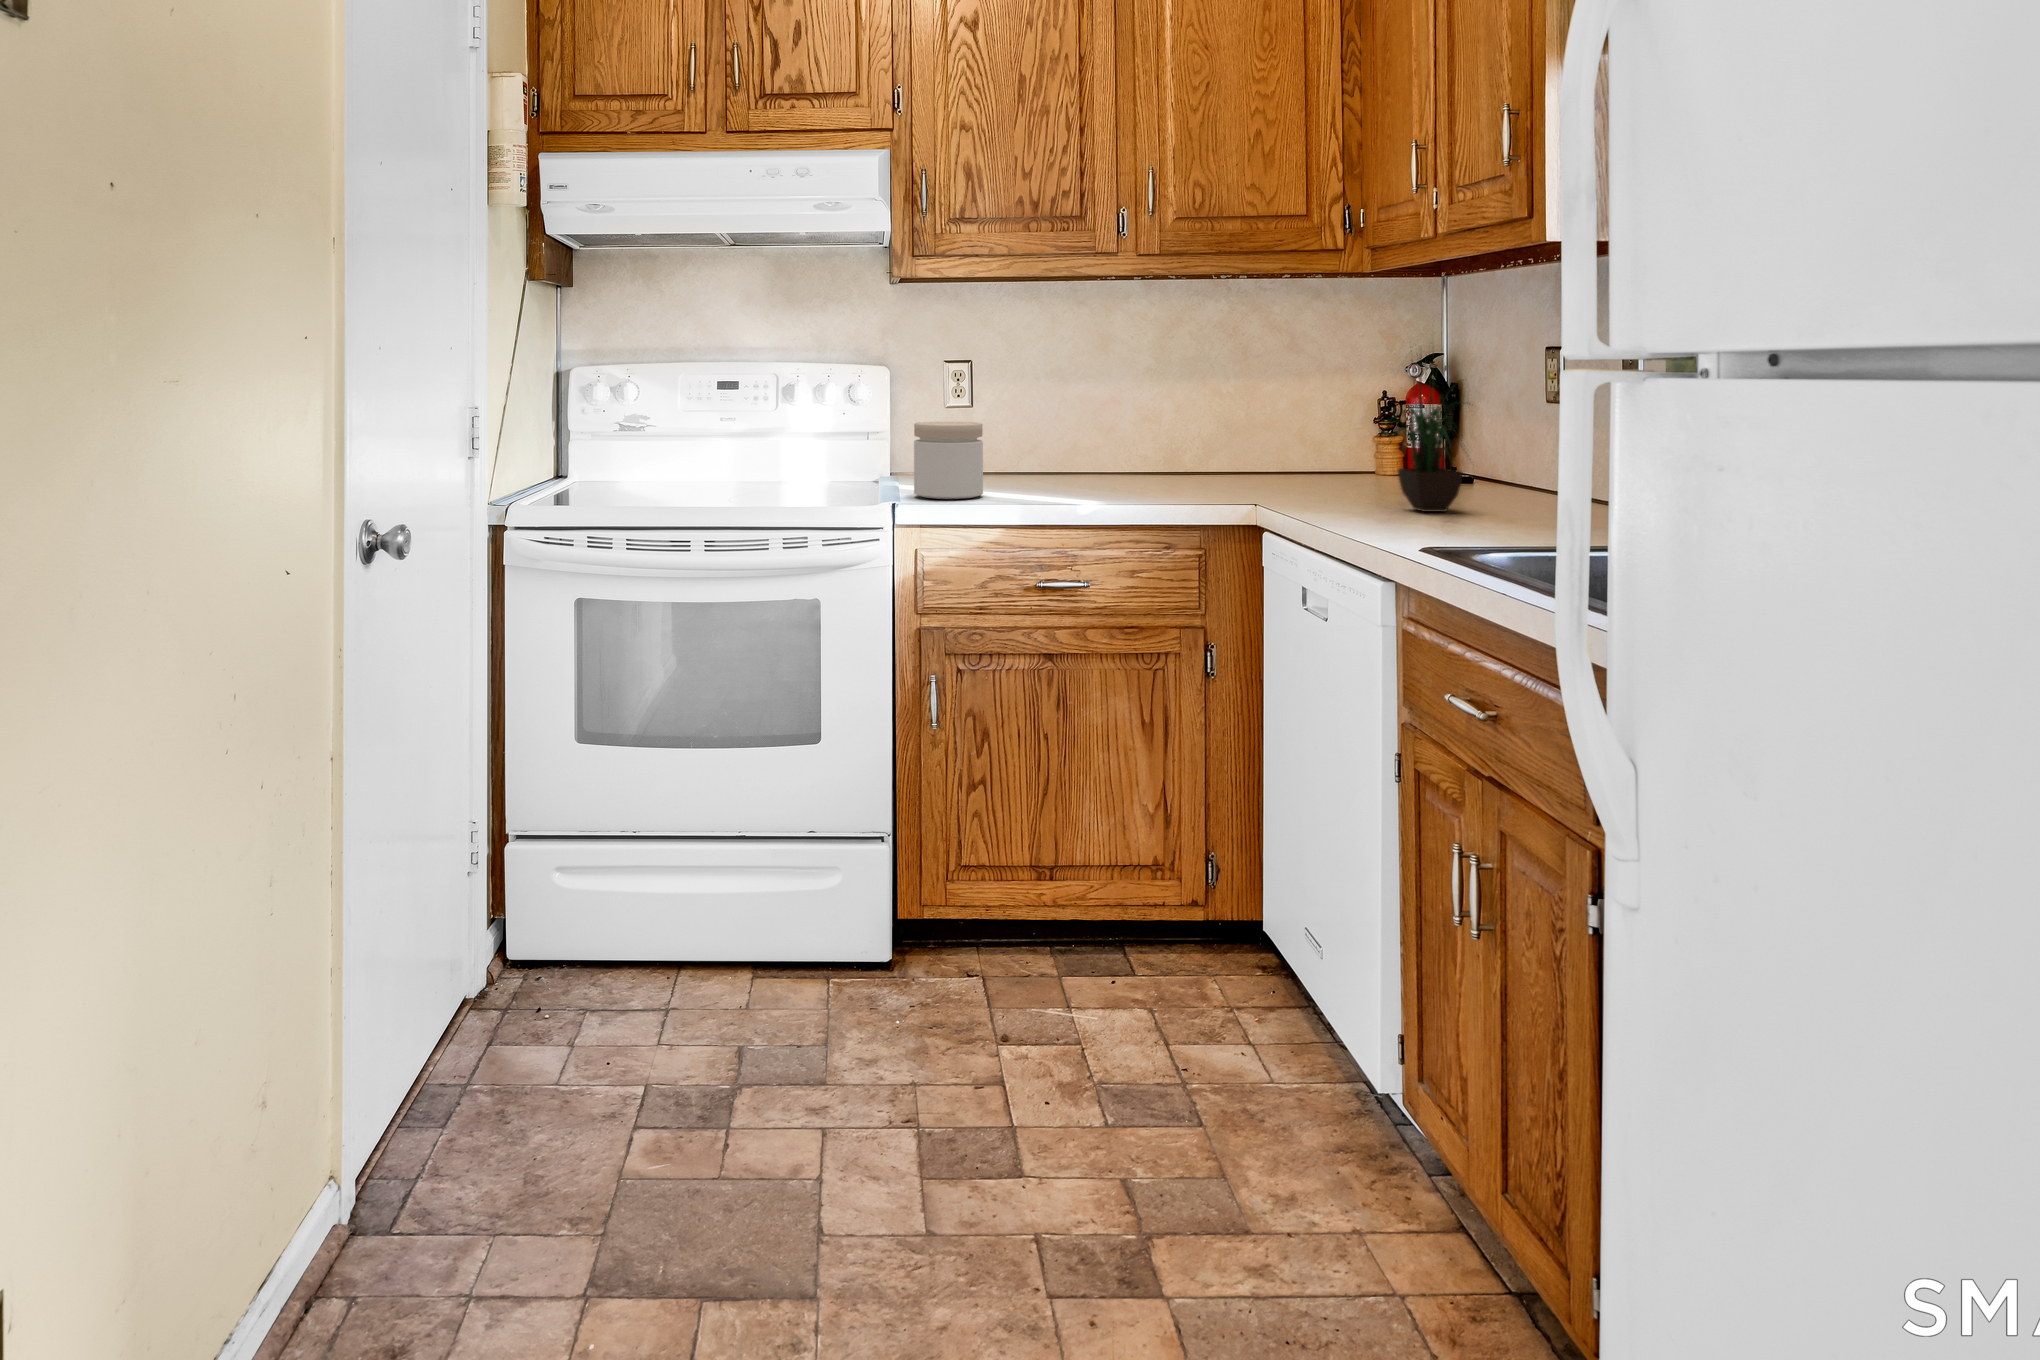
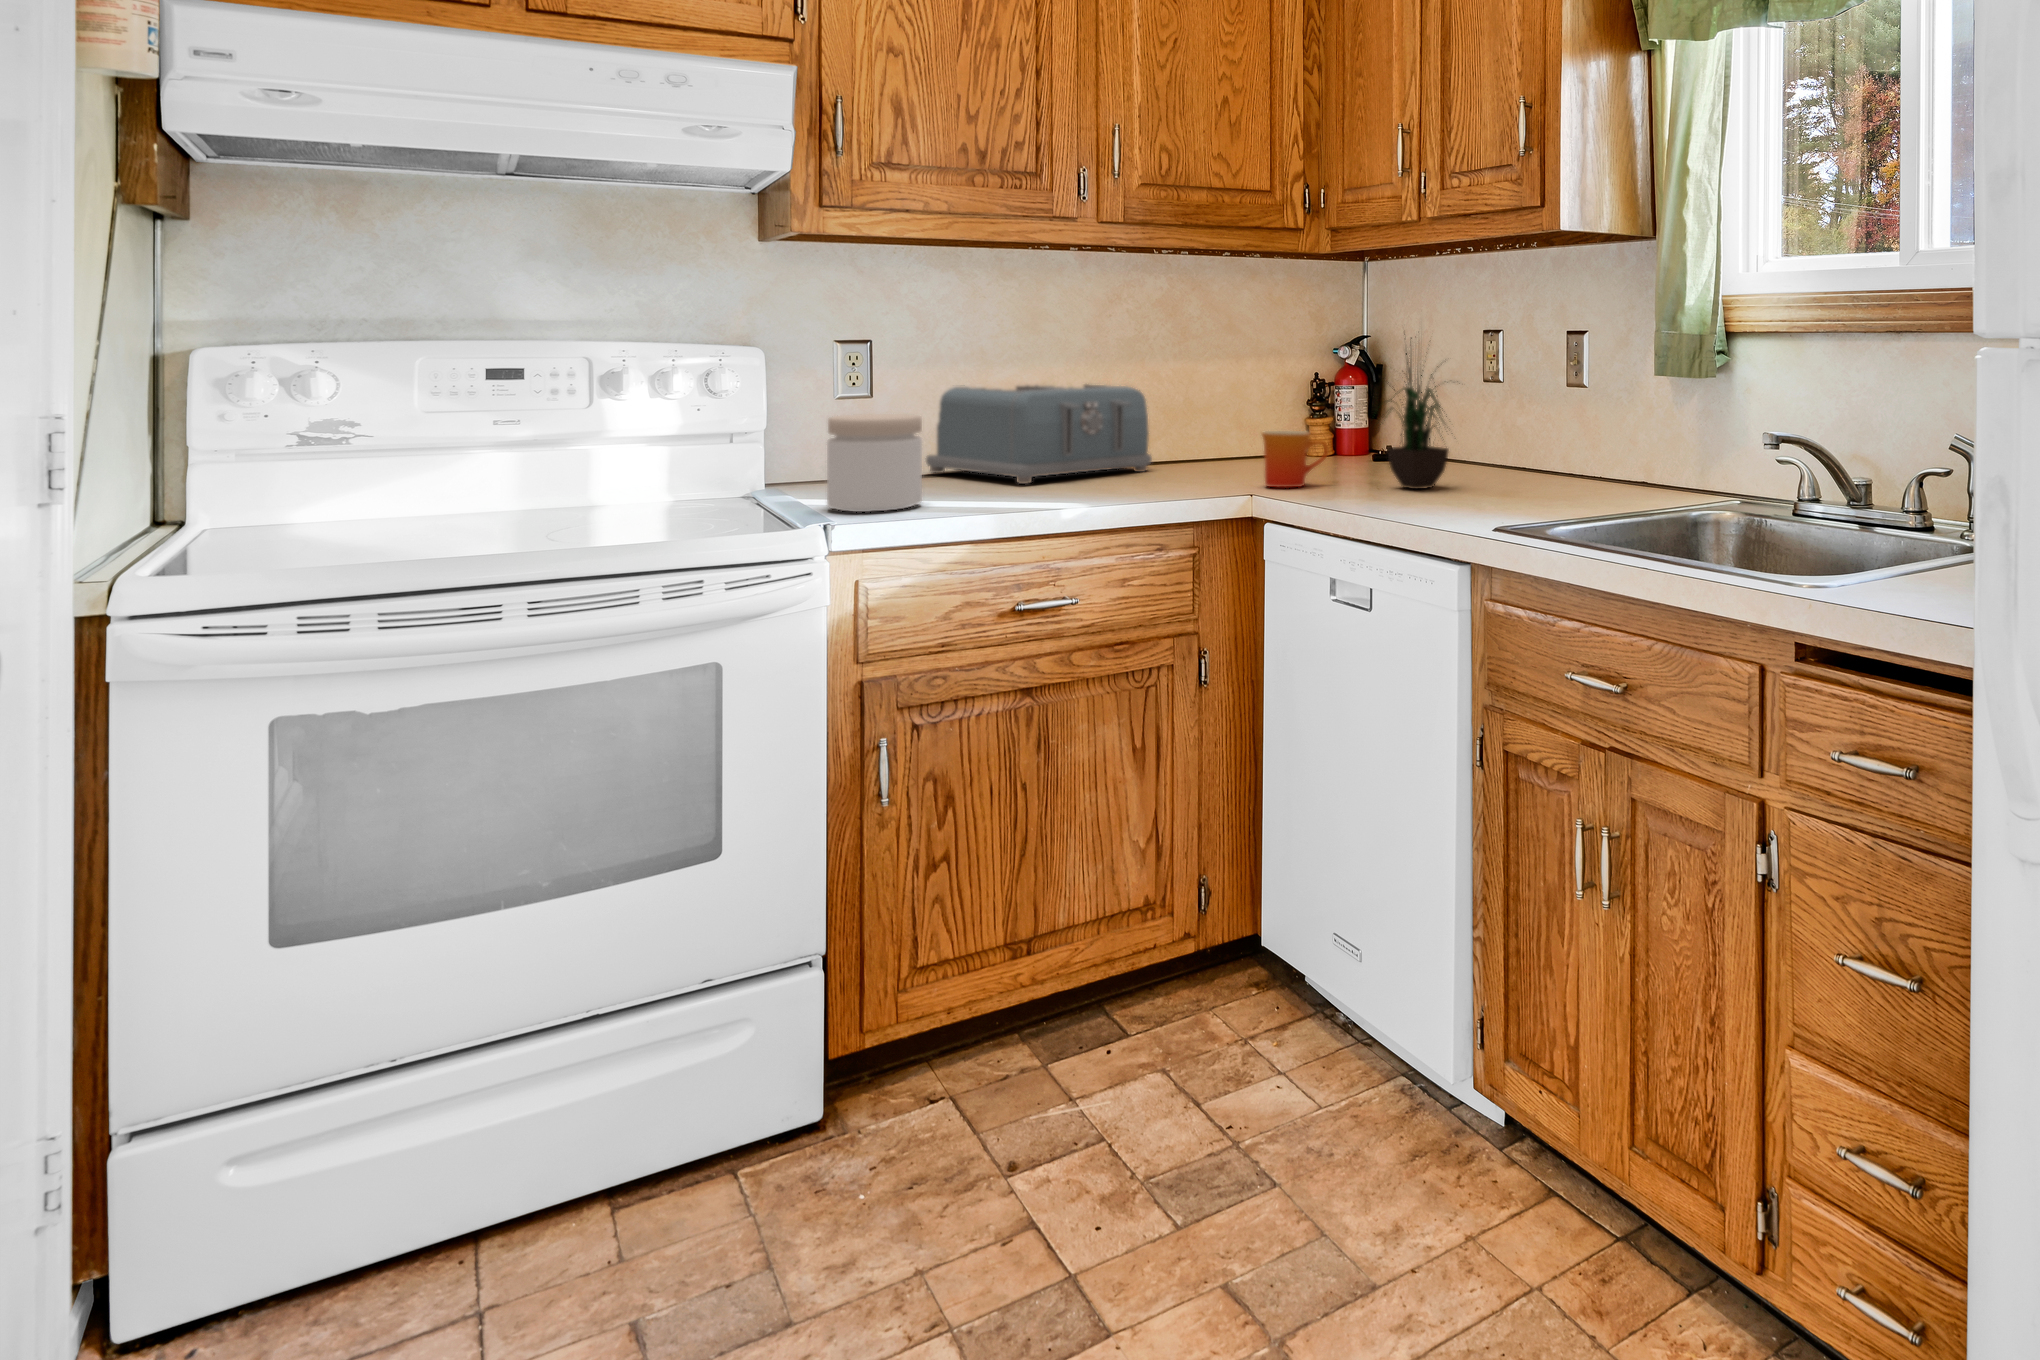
toaster: none [1018,400,1202,486] -> present [926,384,1152,484]
mug: none [1275,448,1344,503] -> present [1262,431,1328,487]

